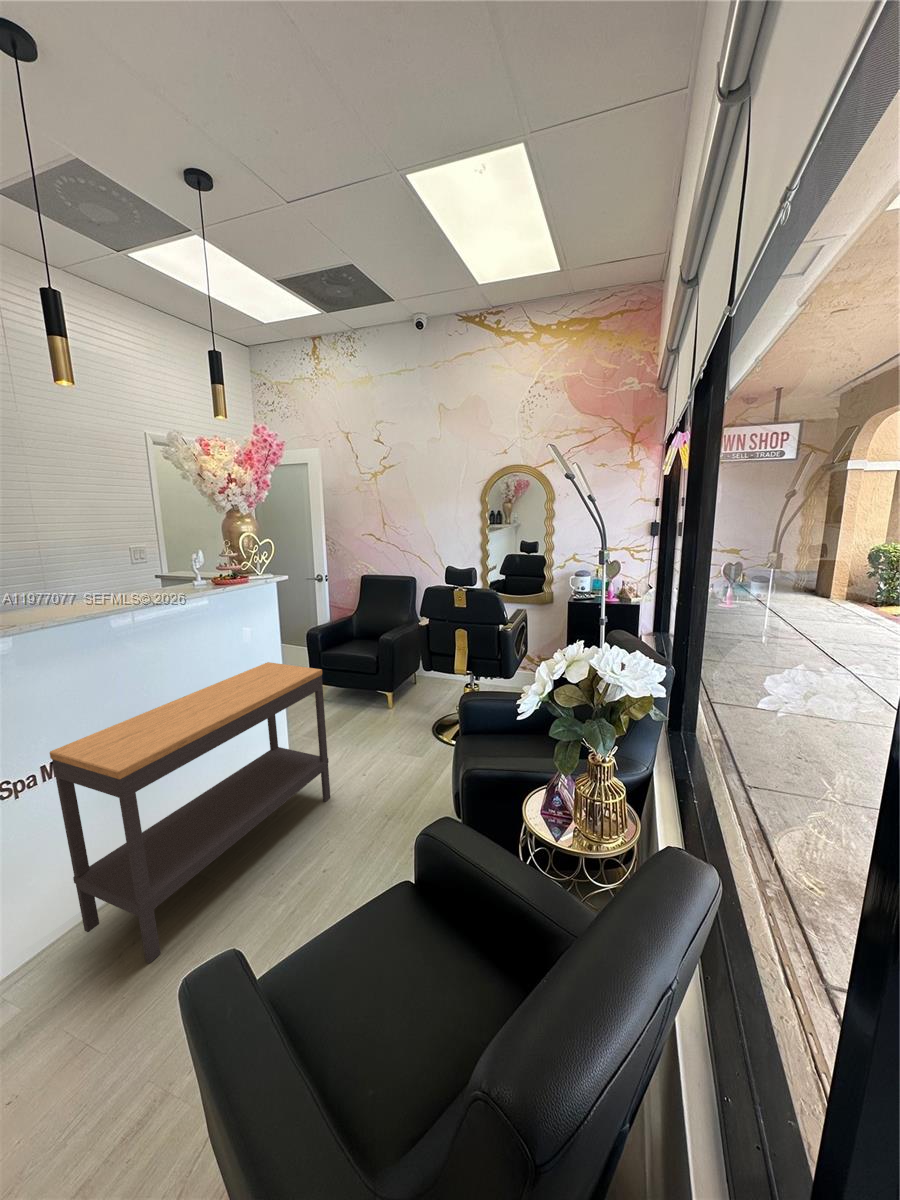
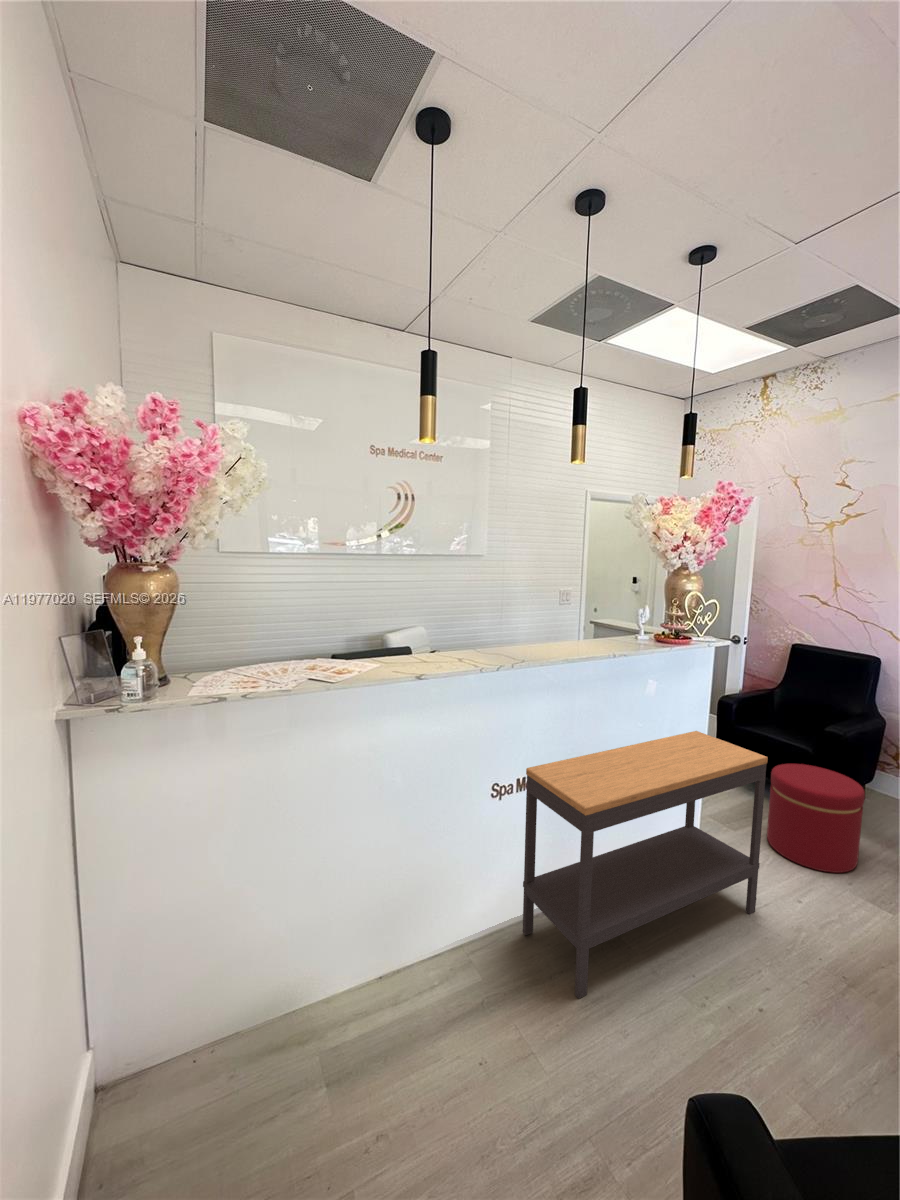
ottoman: none [342,668,404,747] -> present [767,764,865,873]

